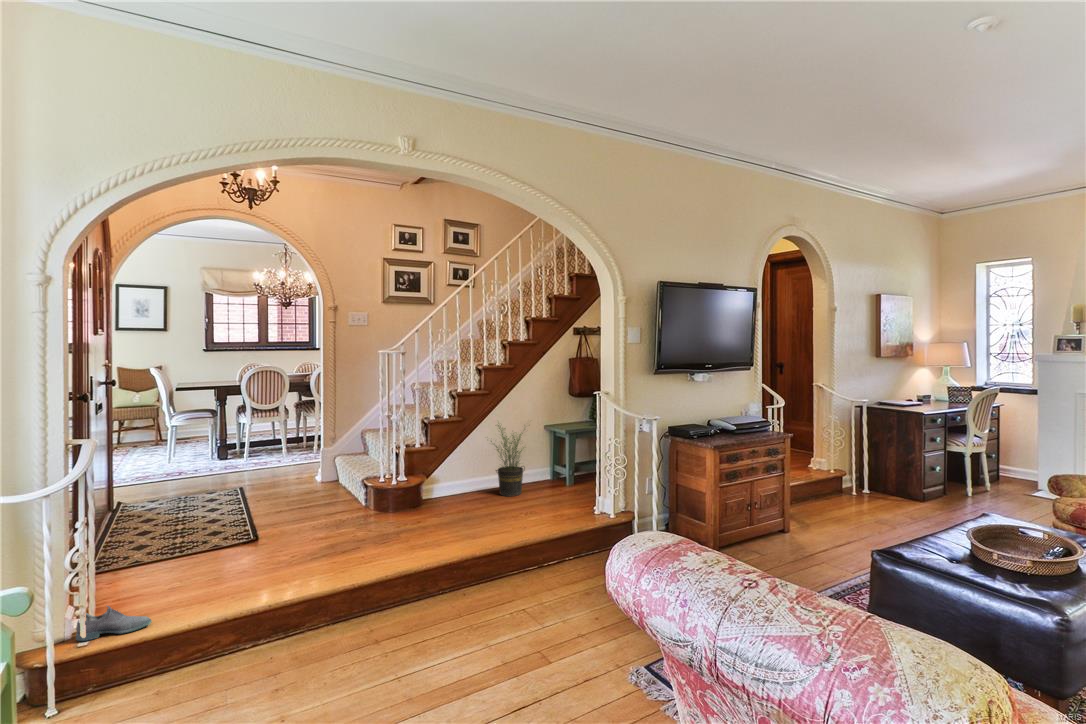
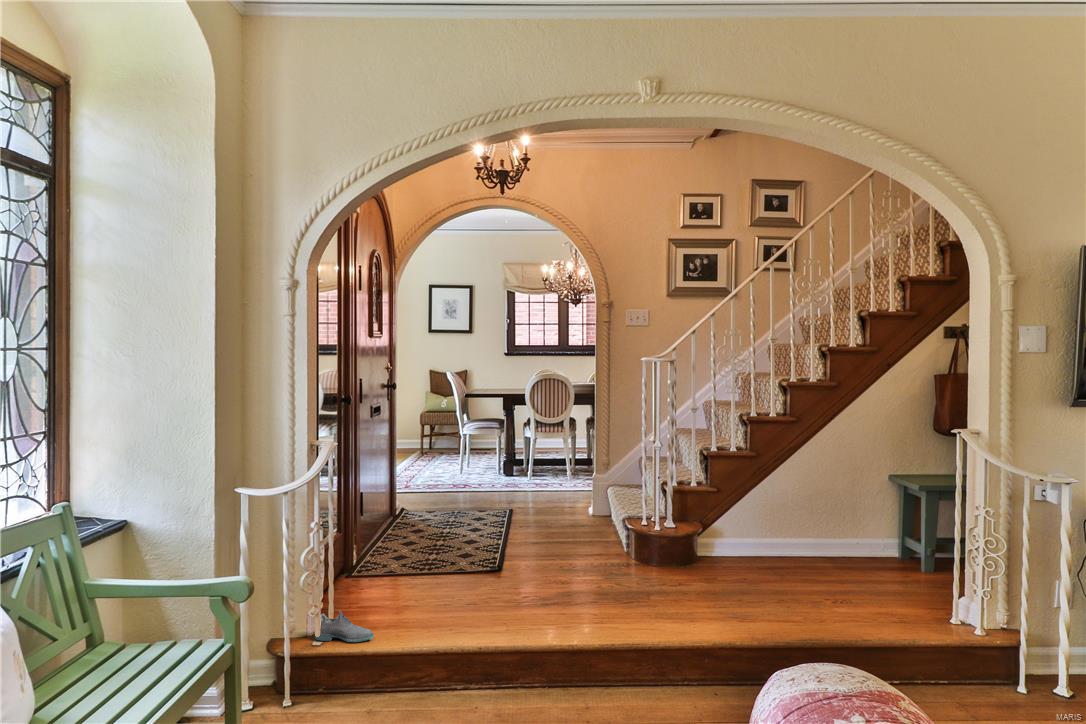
potted plant: present [491,425,524,496] -> none [785,457,863,572]

